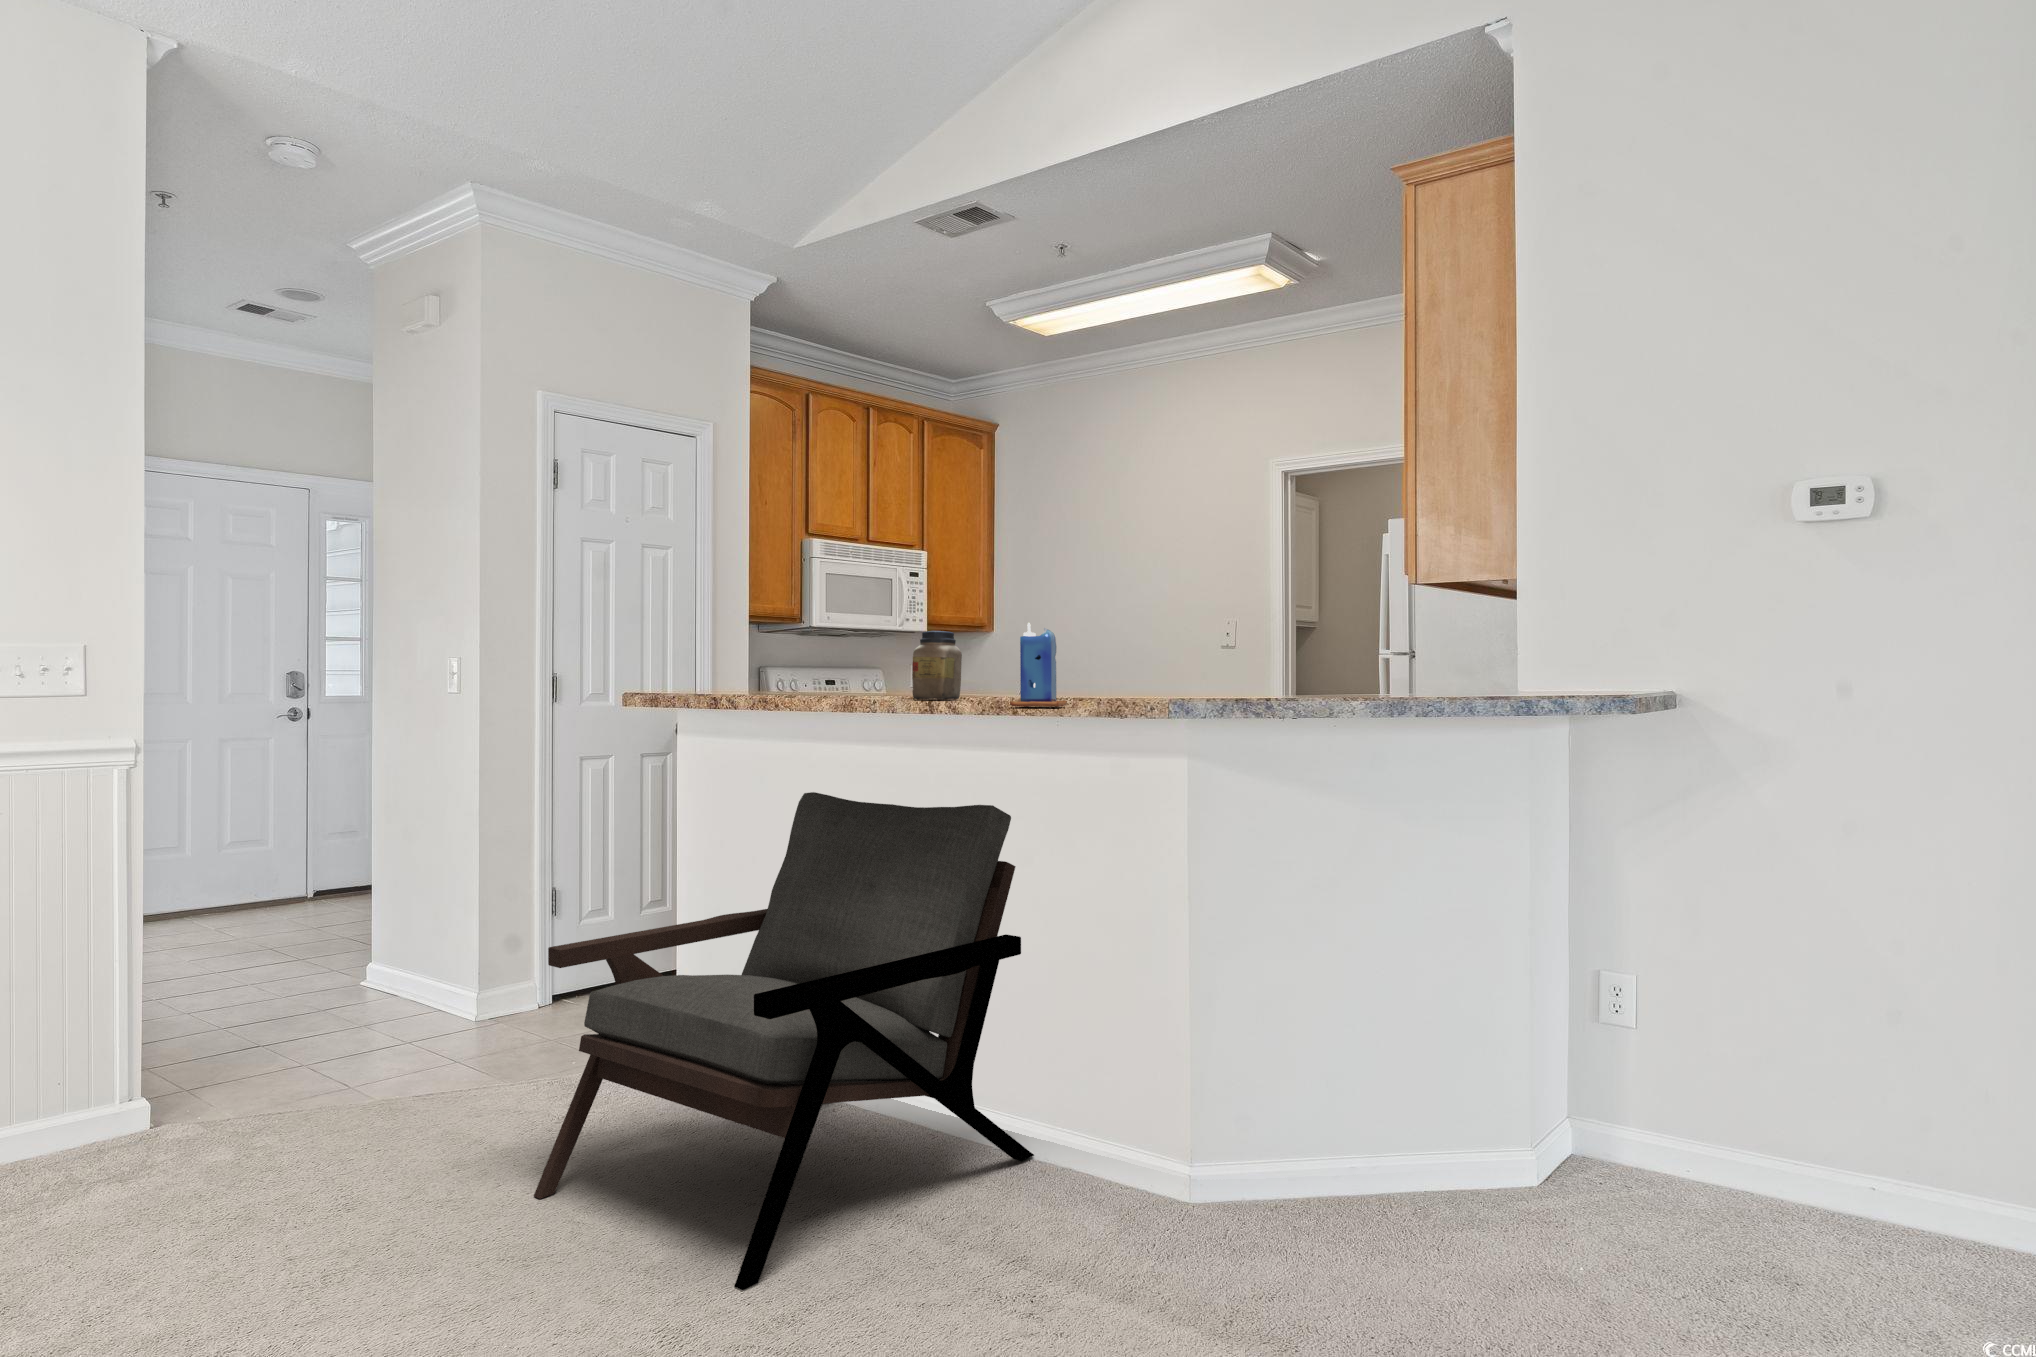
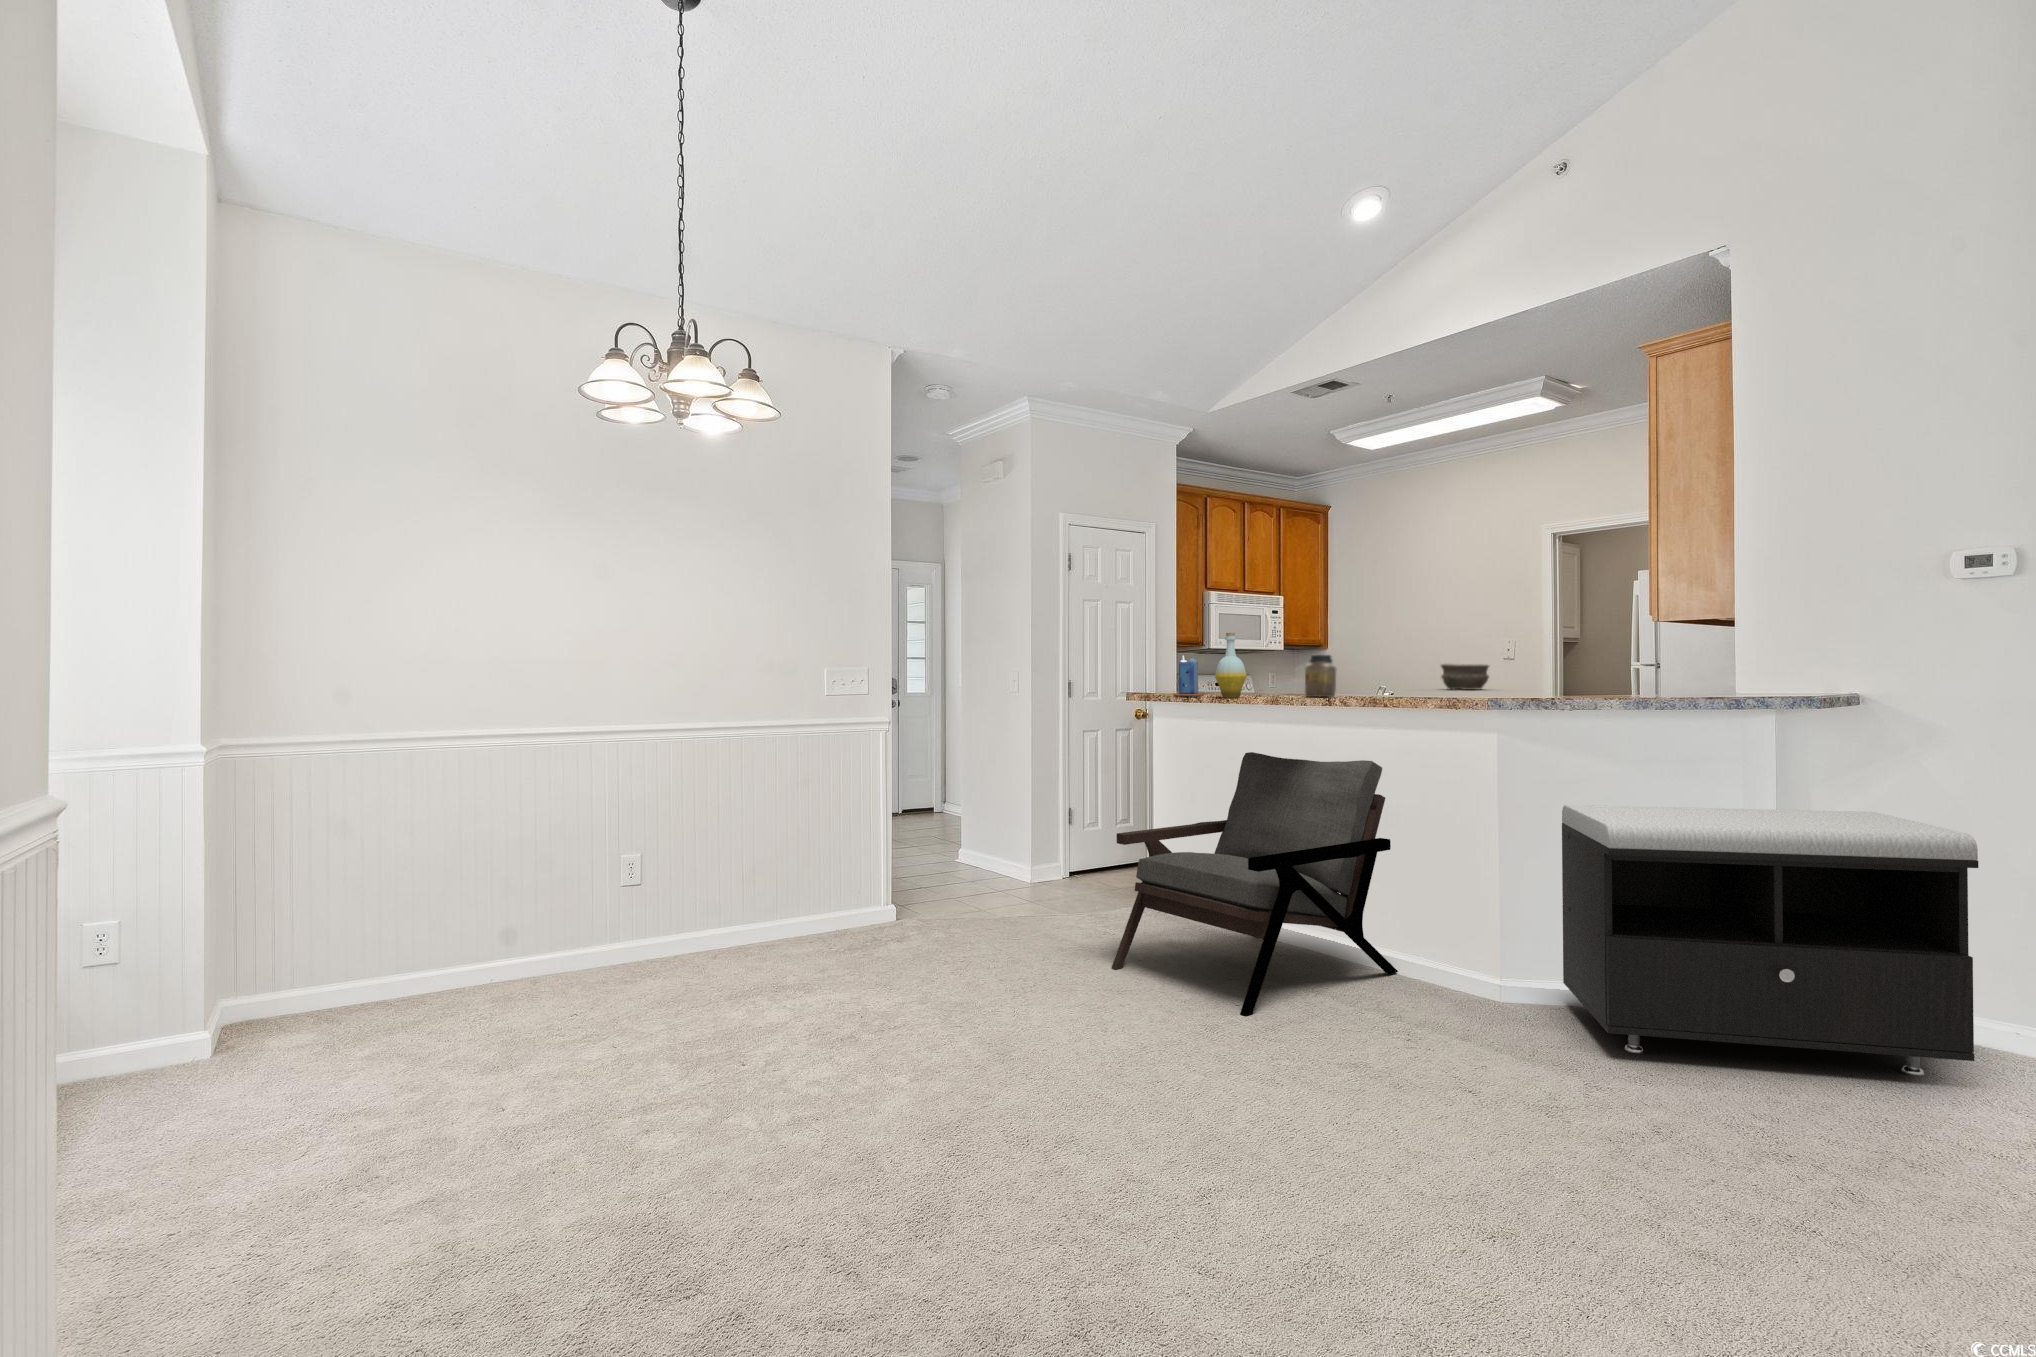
bottle: none [765,593,817,701] -> present [1215,633,1247,698]
candle: present [1010,623,1067,707] -> present [1174,656,1204,697]
bowl: none [1132,653,1197,690] -> present [1441,664,1489,690]
storage bench: none [1278,871,1862,1298] -> present [1562,805,1978,1076]

